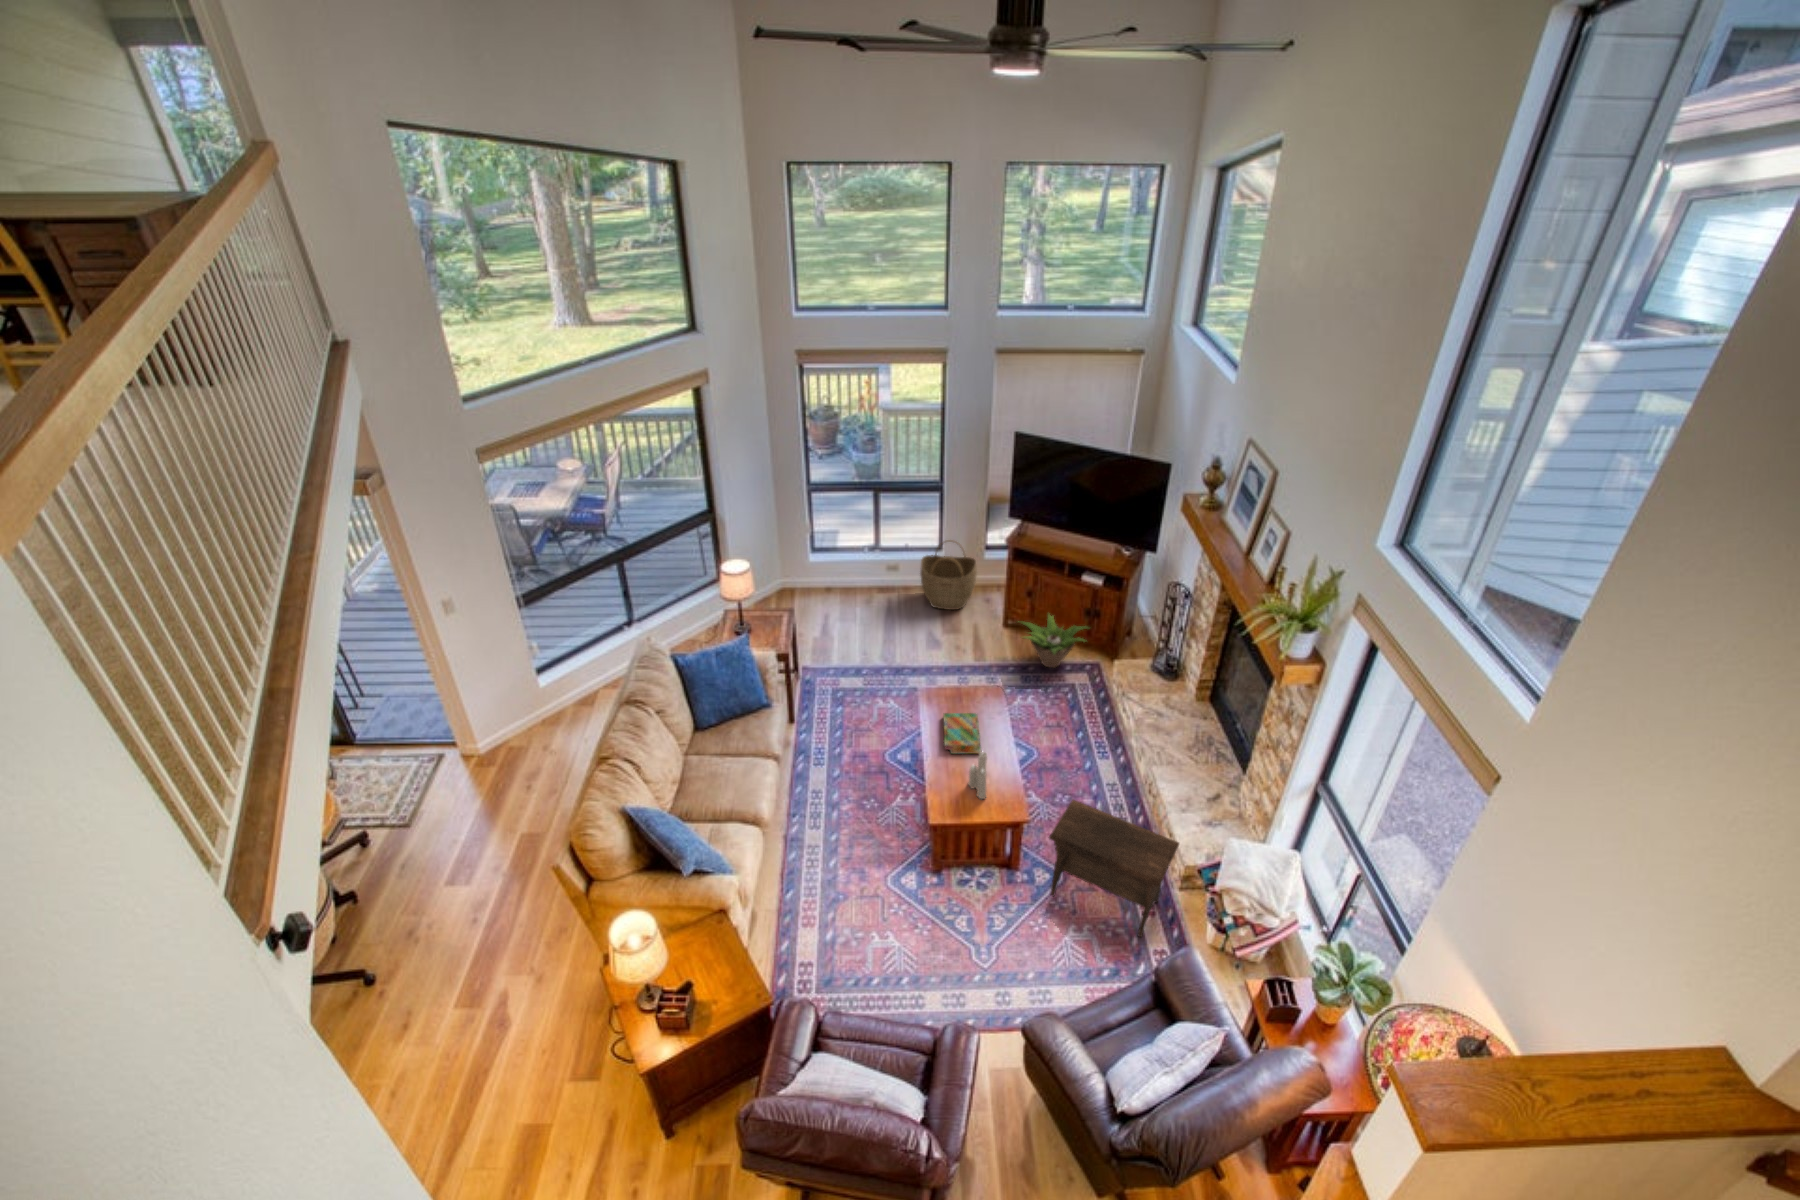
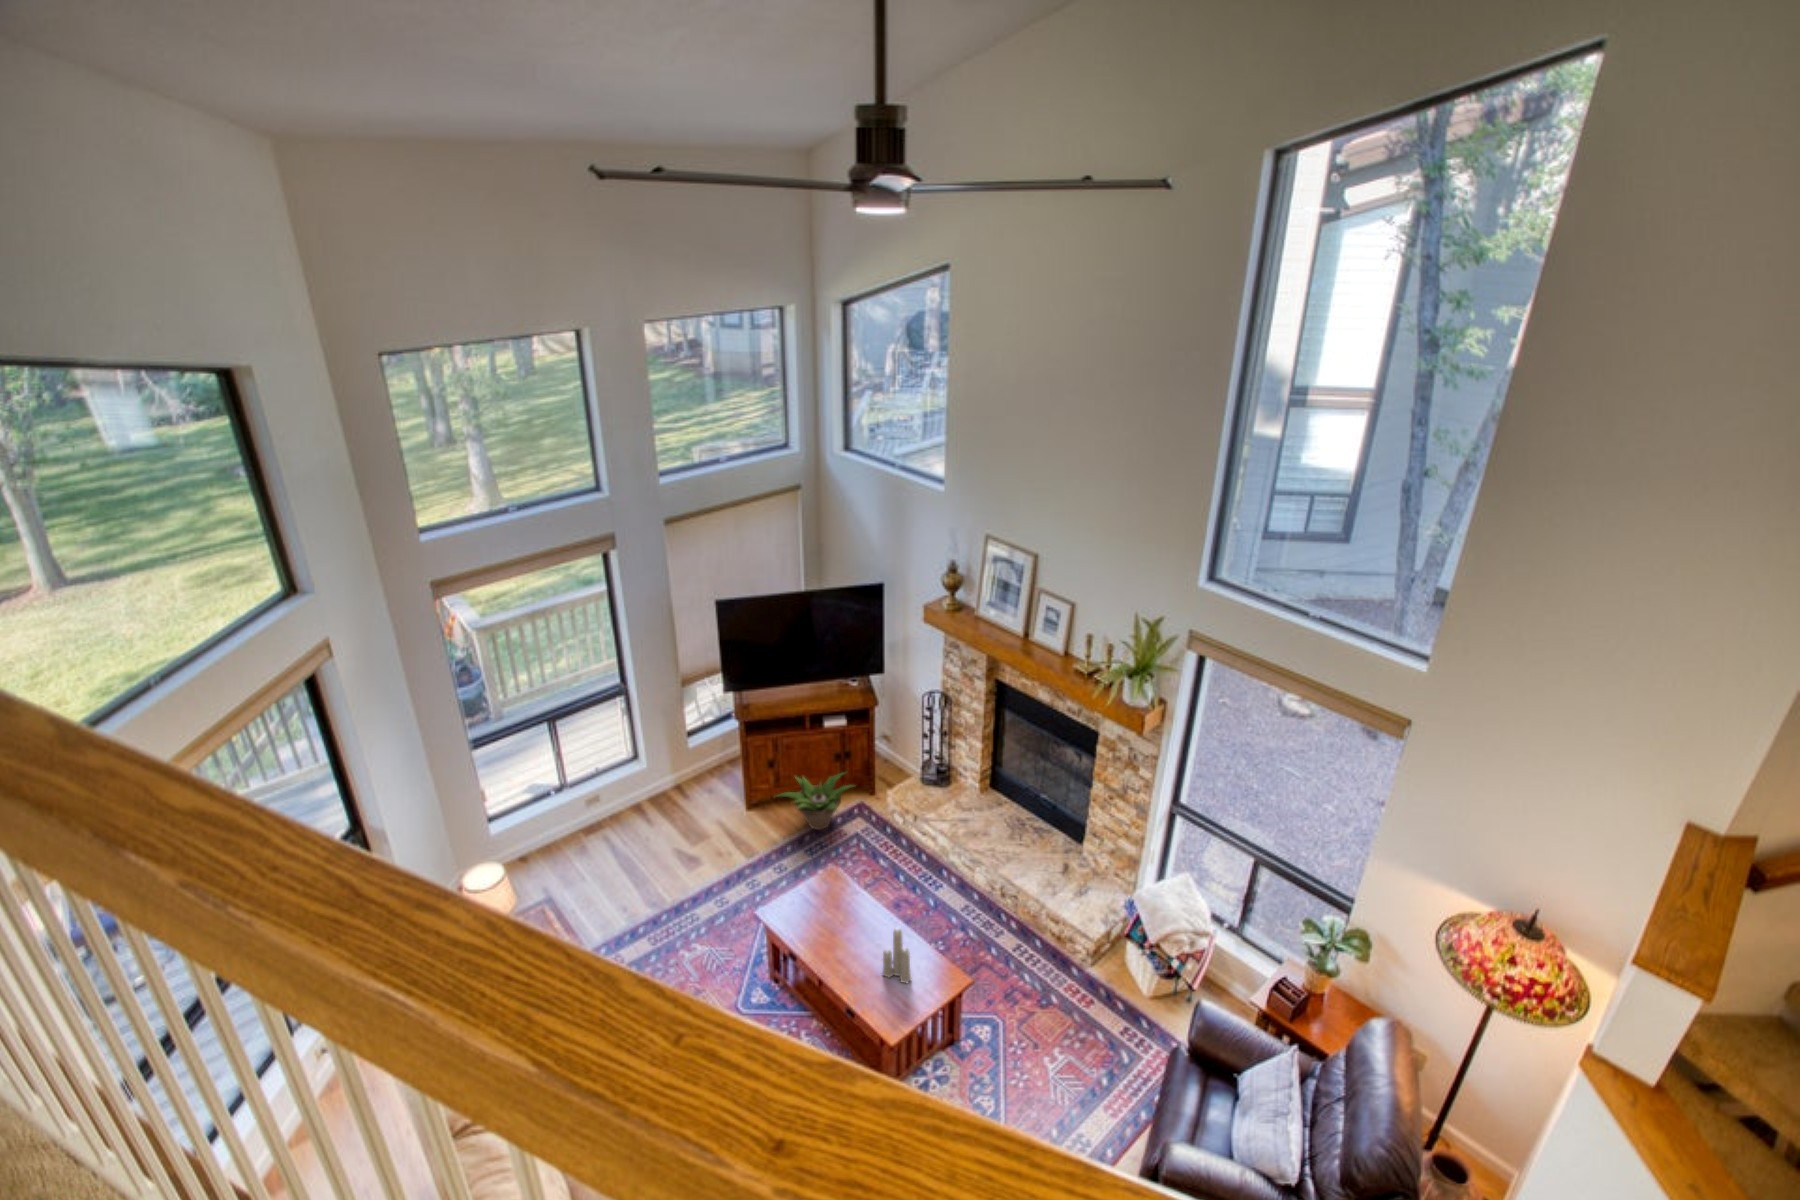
woven basket: present [920,540,977,610] -> none [630,741,697,823]
board game: present [944,713,981,754] -> none [800,900,868,955]
footstool: present [1049,800,1179,937] -> none [989,918,1122,1044]

